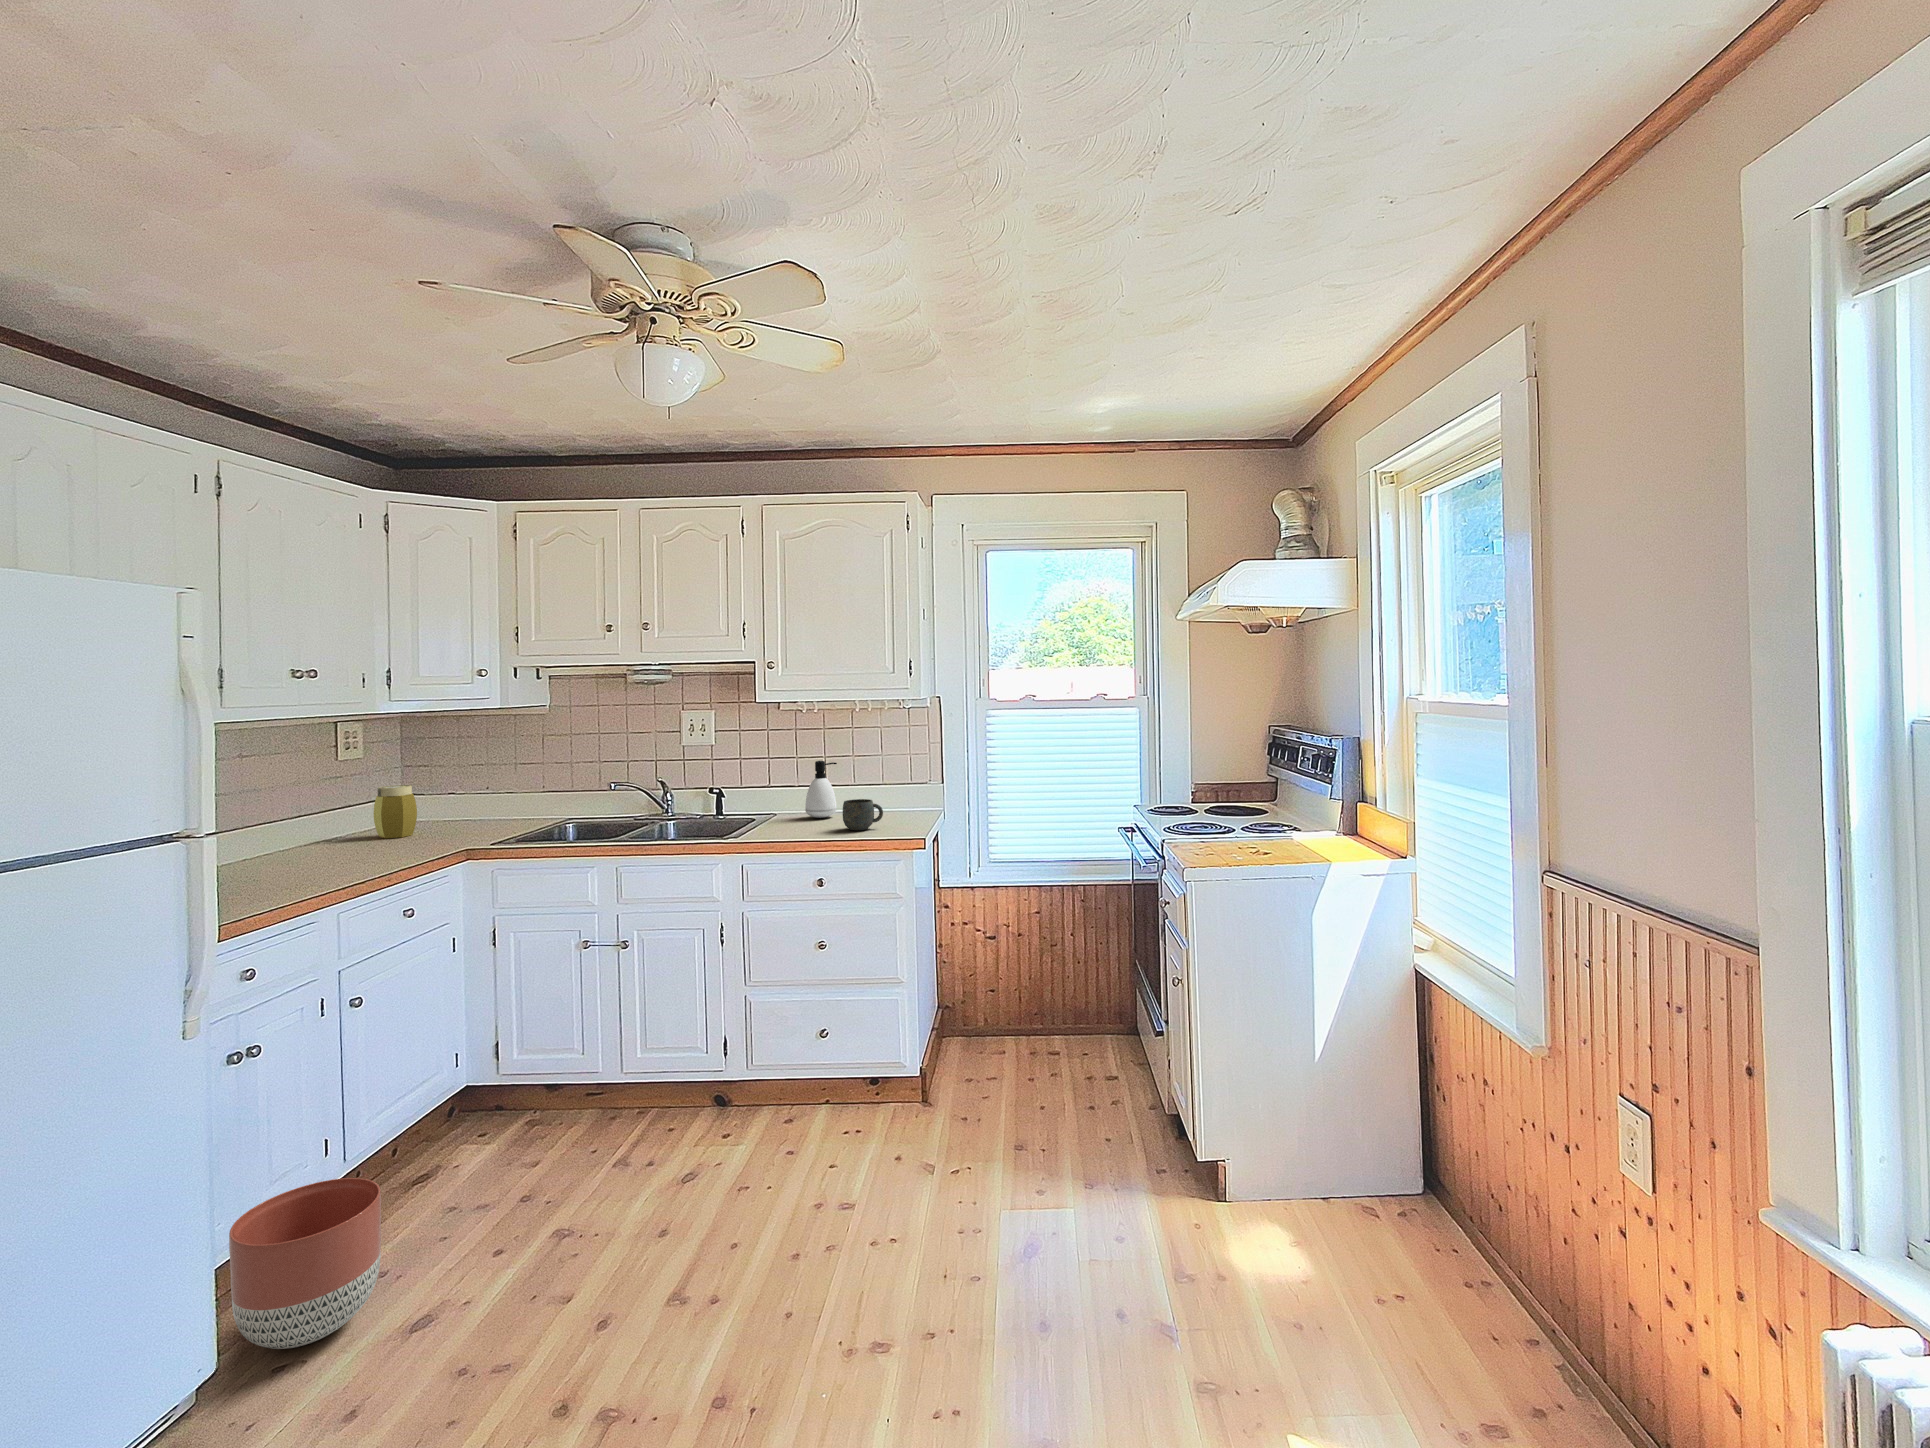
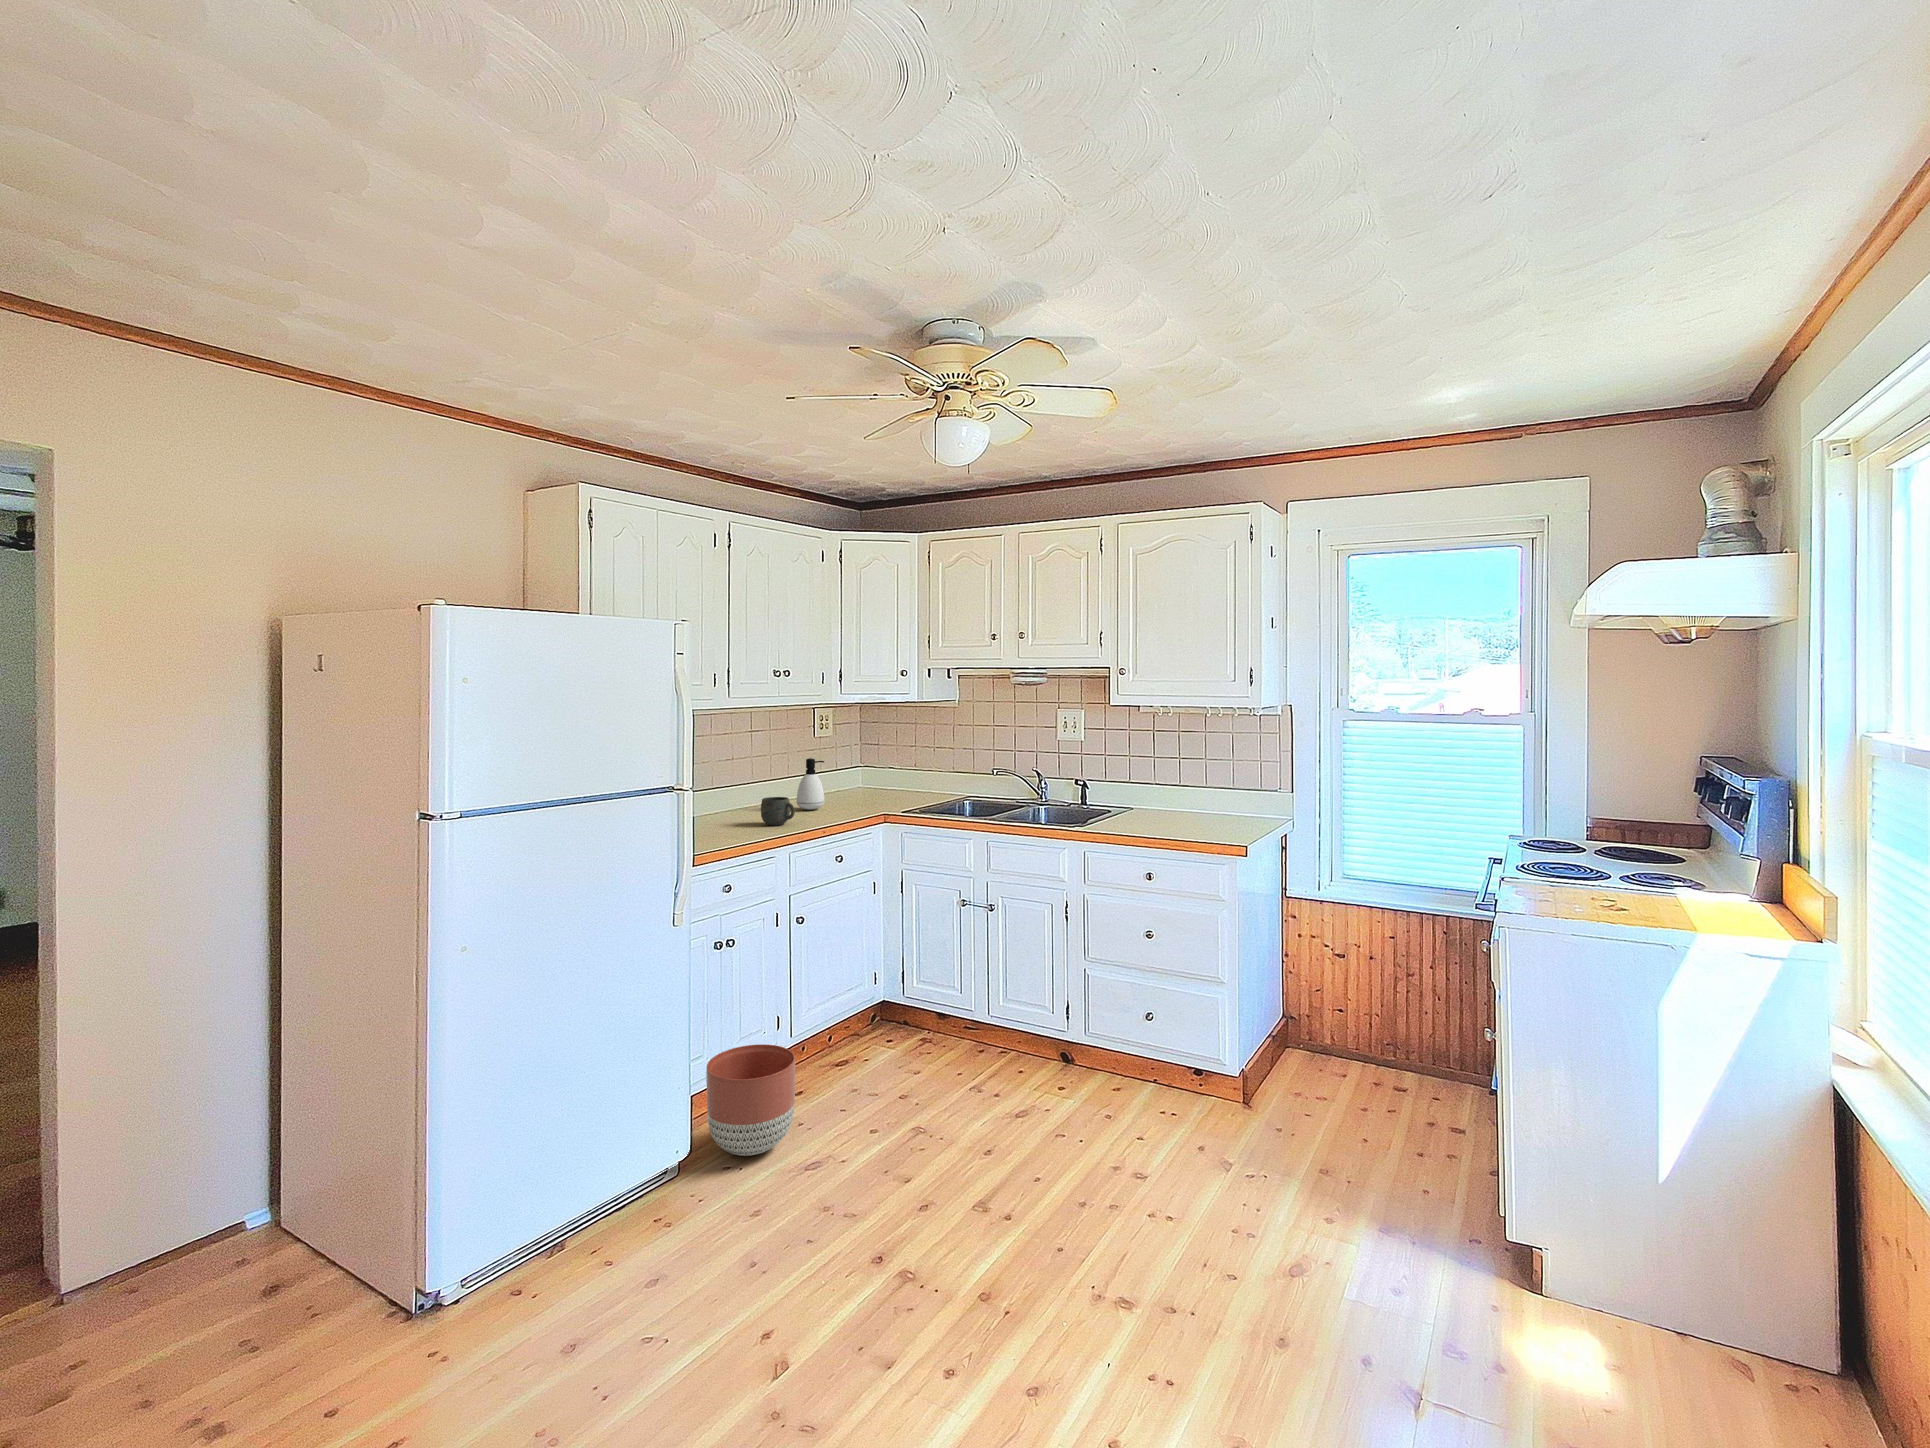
soap dispenser: present [805,761,837,818] -> present [797,758,824,810]
jar: present [374,785,417,838] -> none [837,759,865,799]
mug: present [843,799,883,830] -> present [761,797,795,826]

